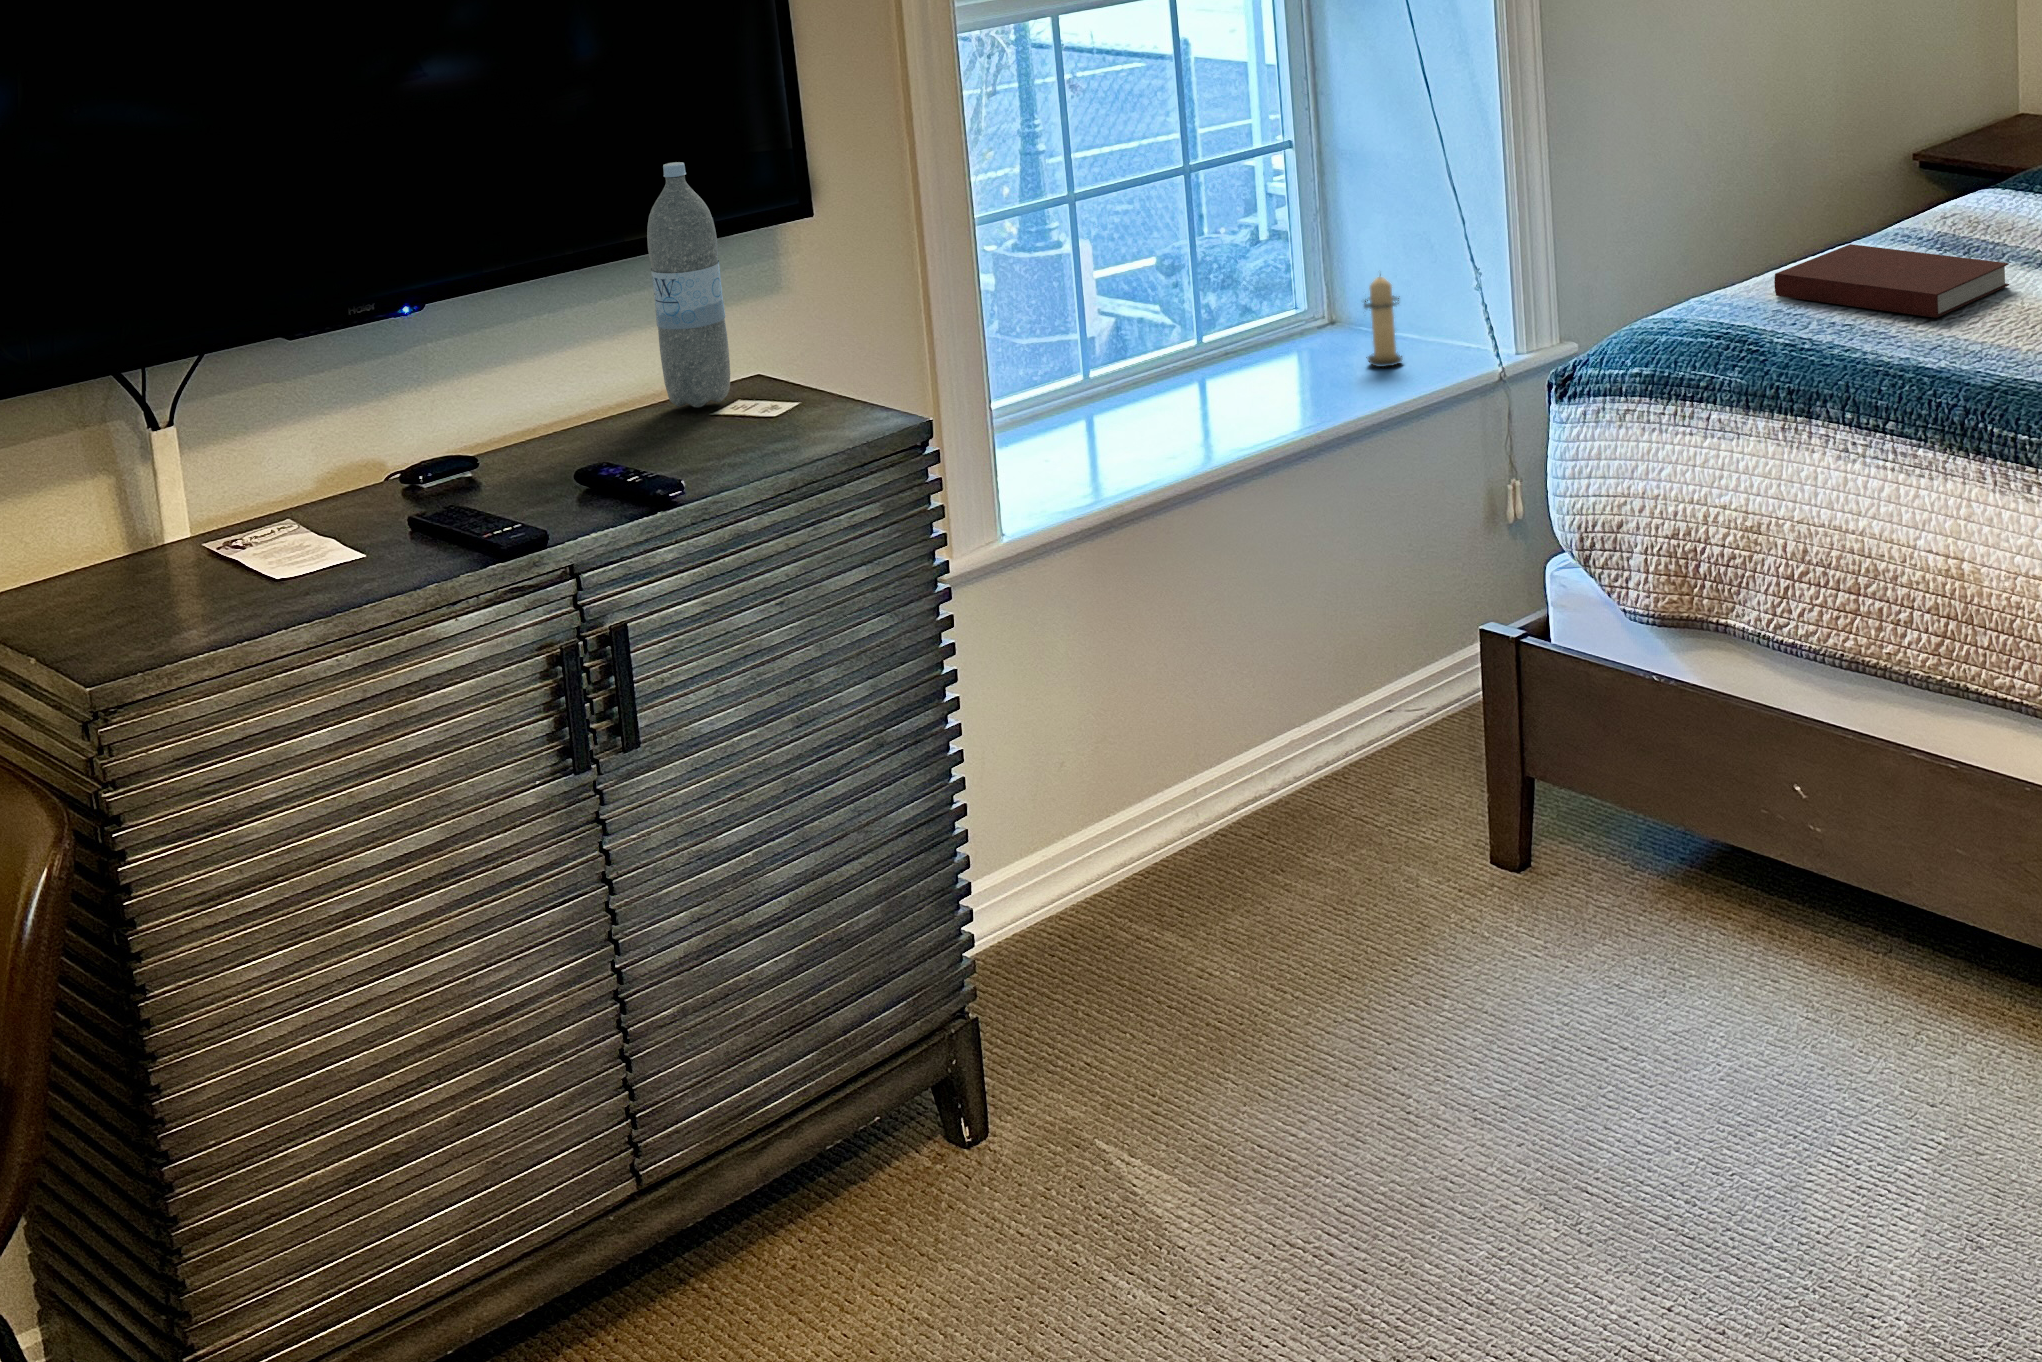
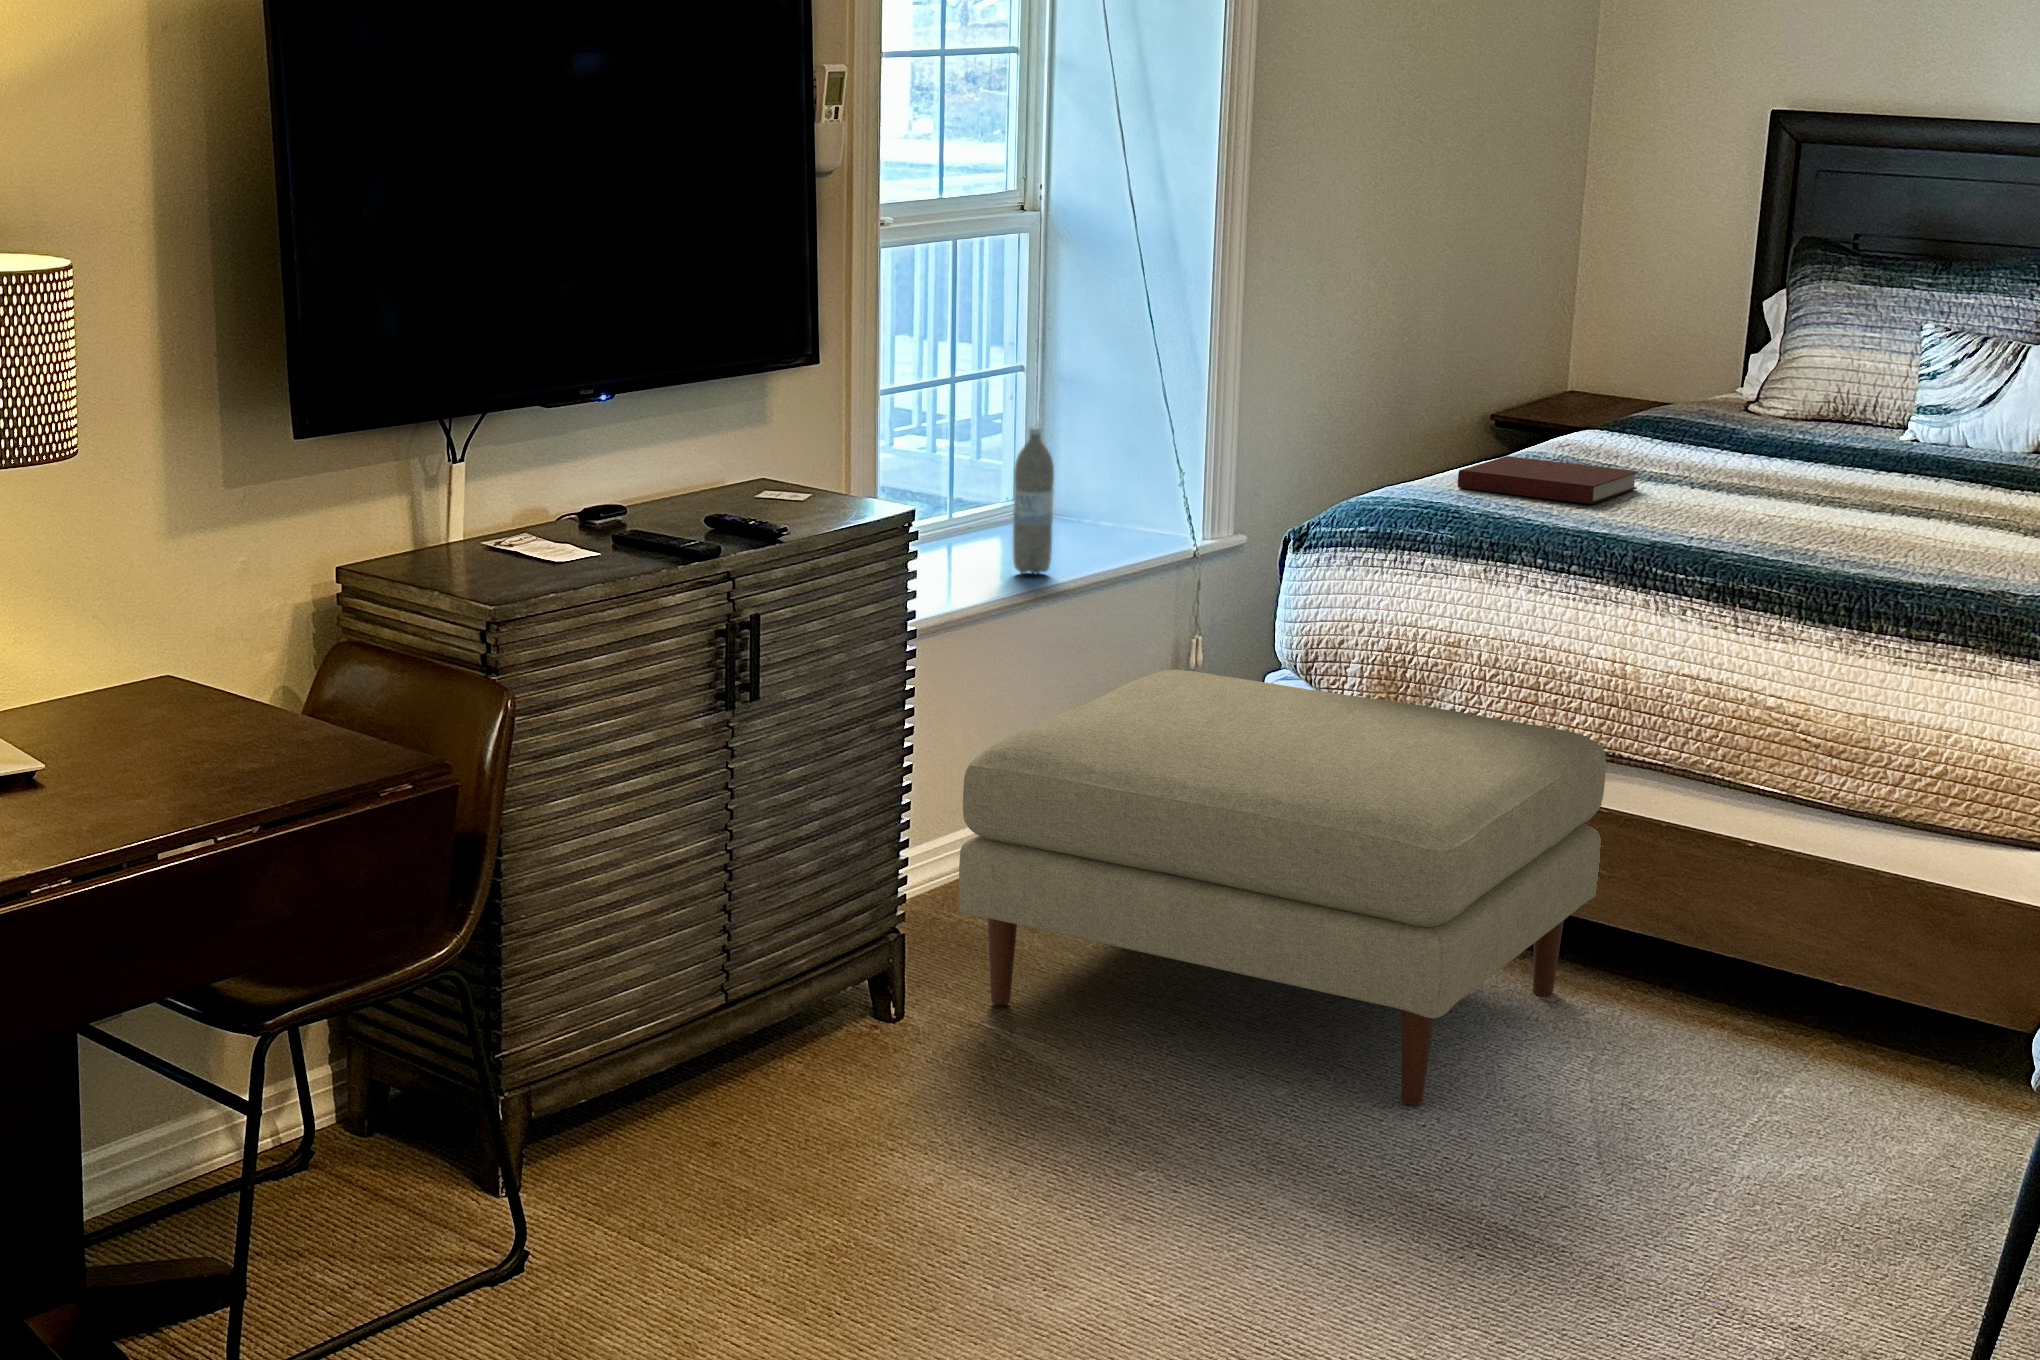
water bottle: present [647,162,730,407] -> present [1013,427,1054,574]
candle: present [1364,274,1403,367] -> none [1083,471,1121,548]
ottoman: none [1048,565,1957,1268] -> present [959,670,1606,1105]

